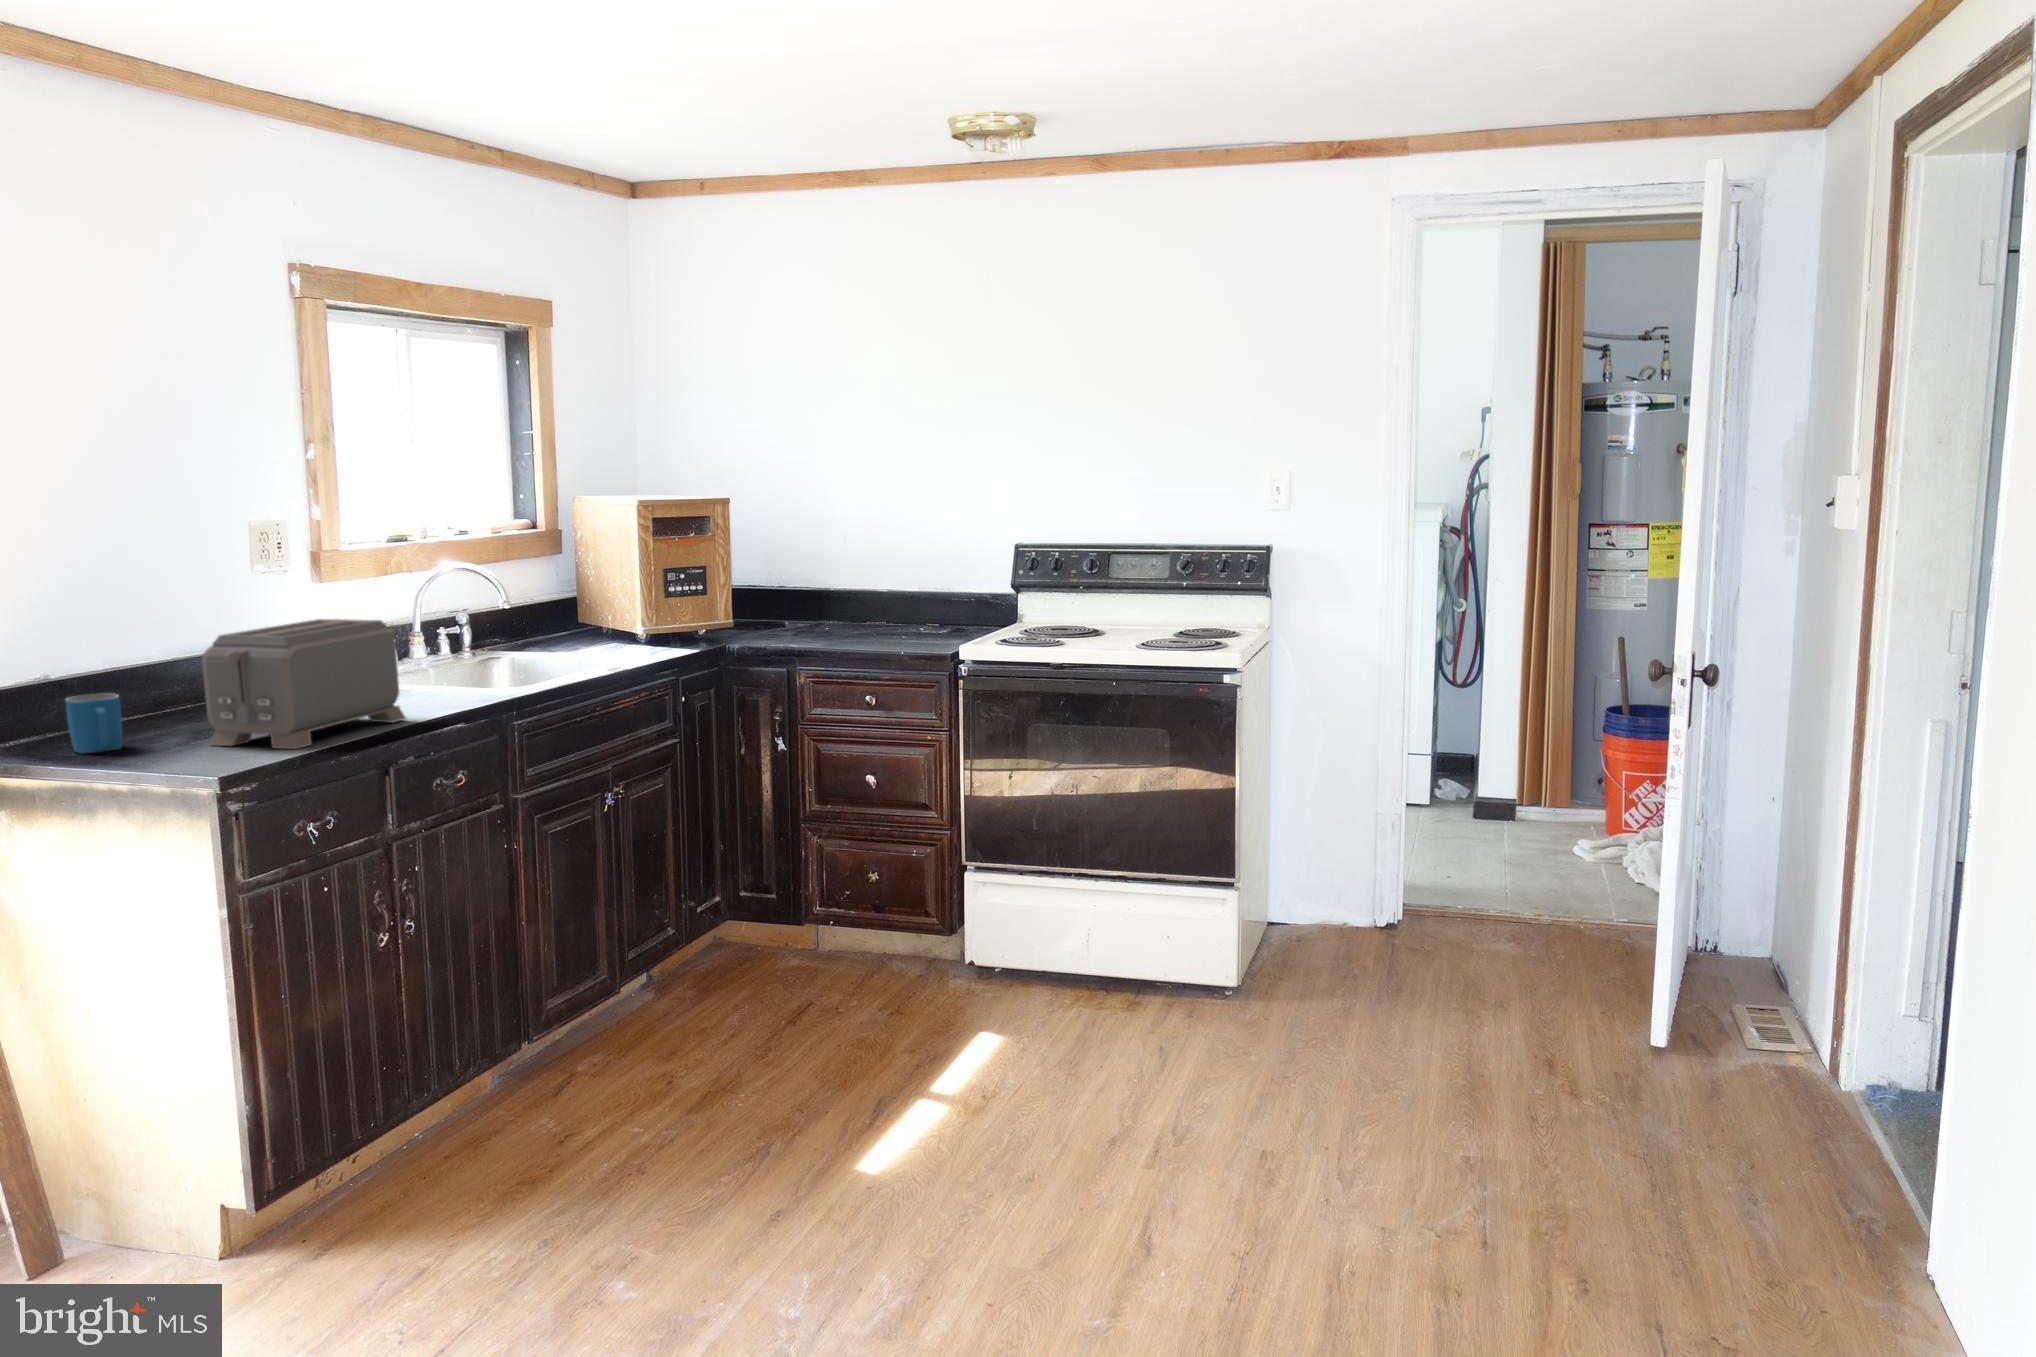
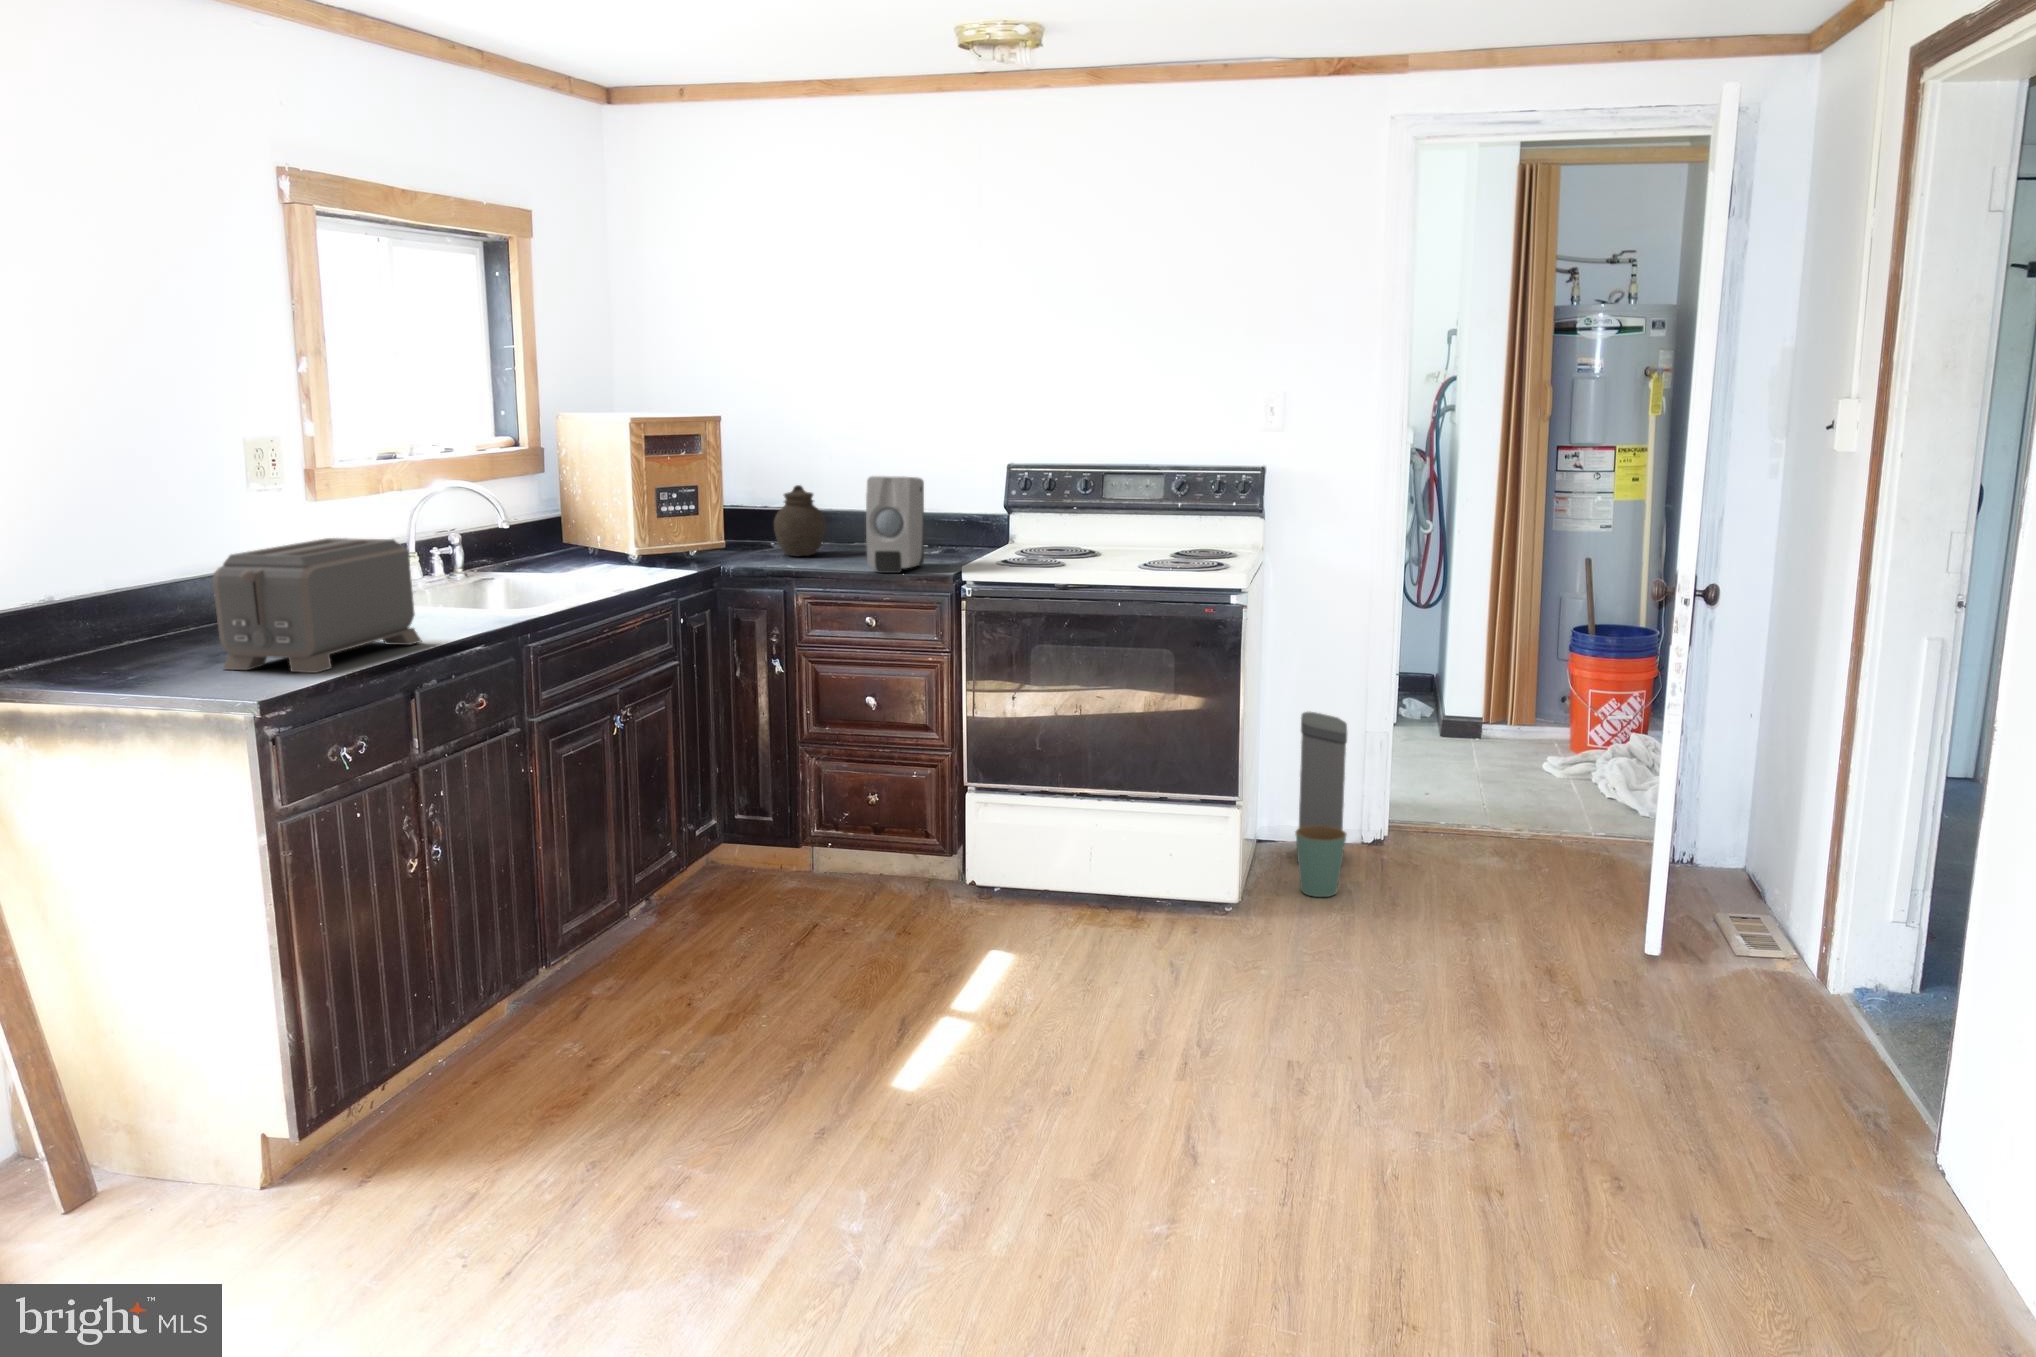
soap dispenser: none [862,557,922,652] -> present [866,476,924,573]
jar: none [779,565,830,635] -> present [774,485,826,556]
mug: present [66,693,122,753] -> none [68,616,129,678]
trash can: none [1297,793,1355,983] -> present [1295,712,1347,897]

